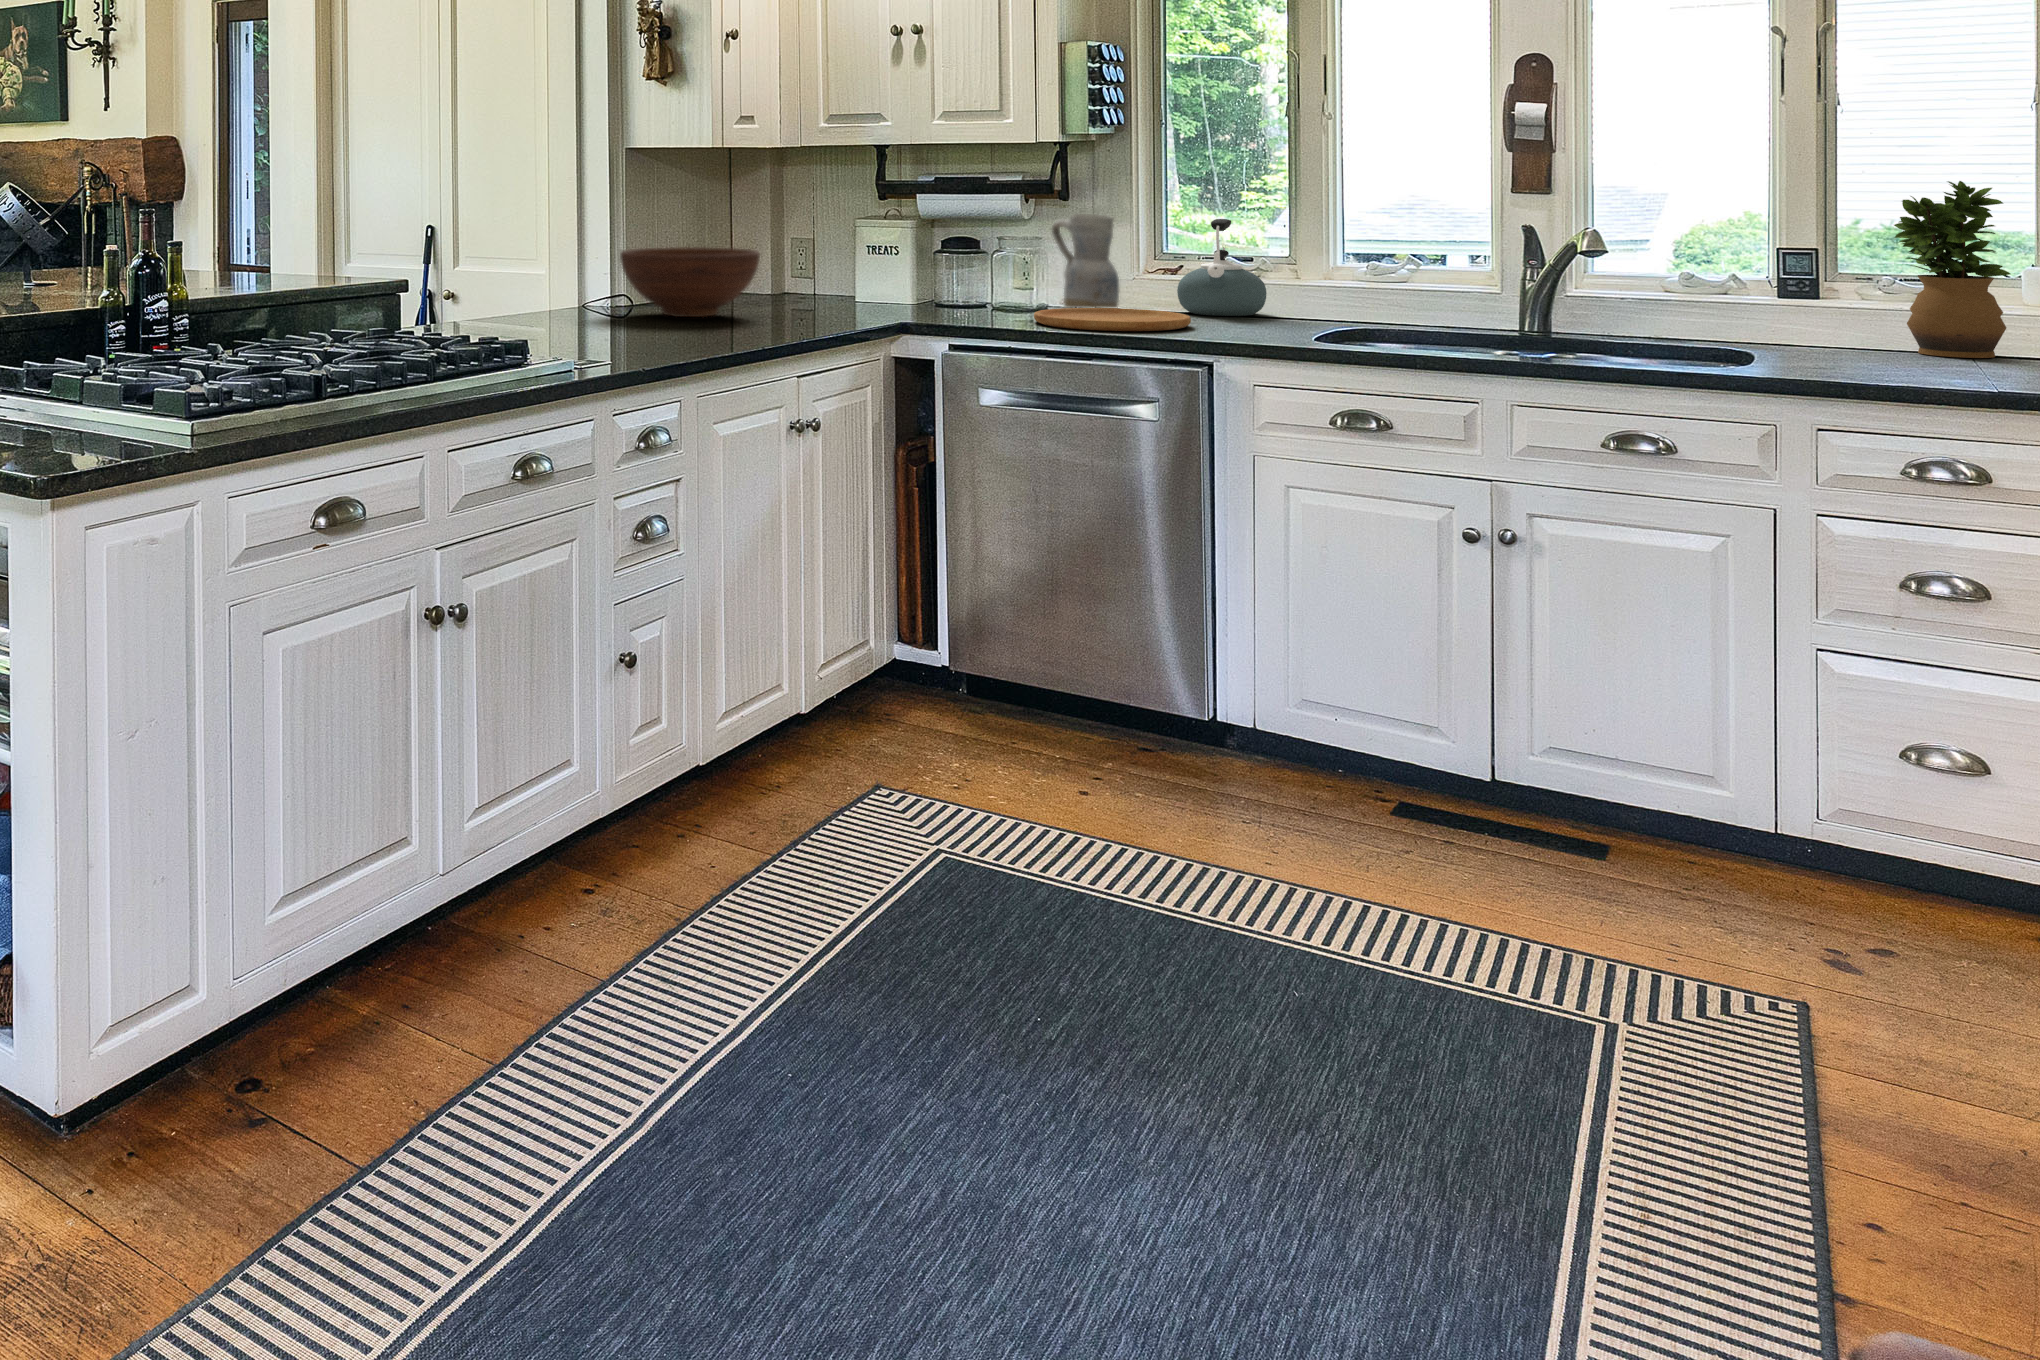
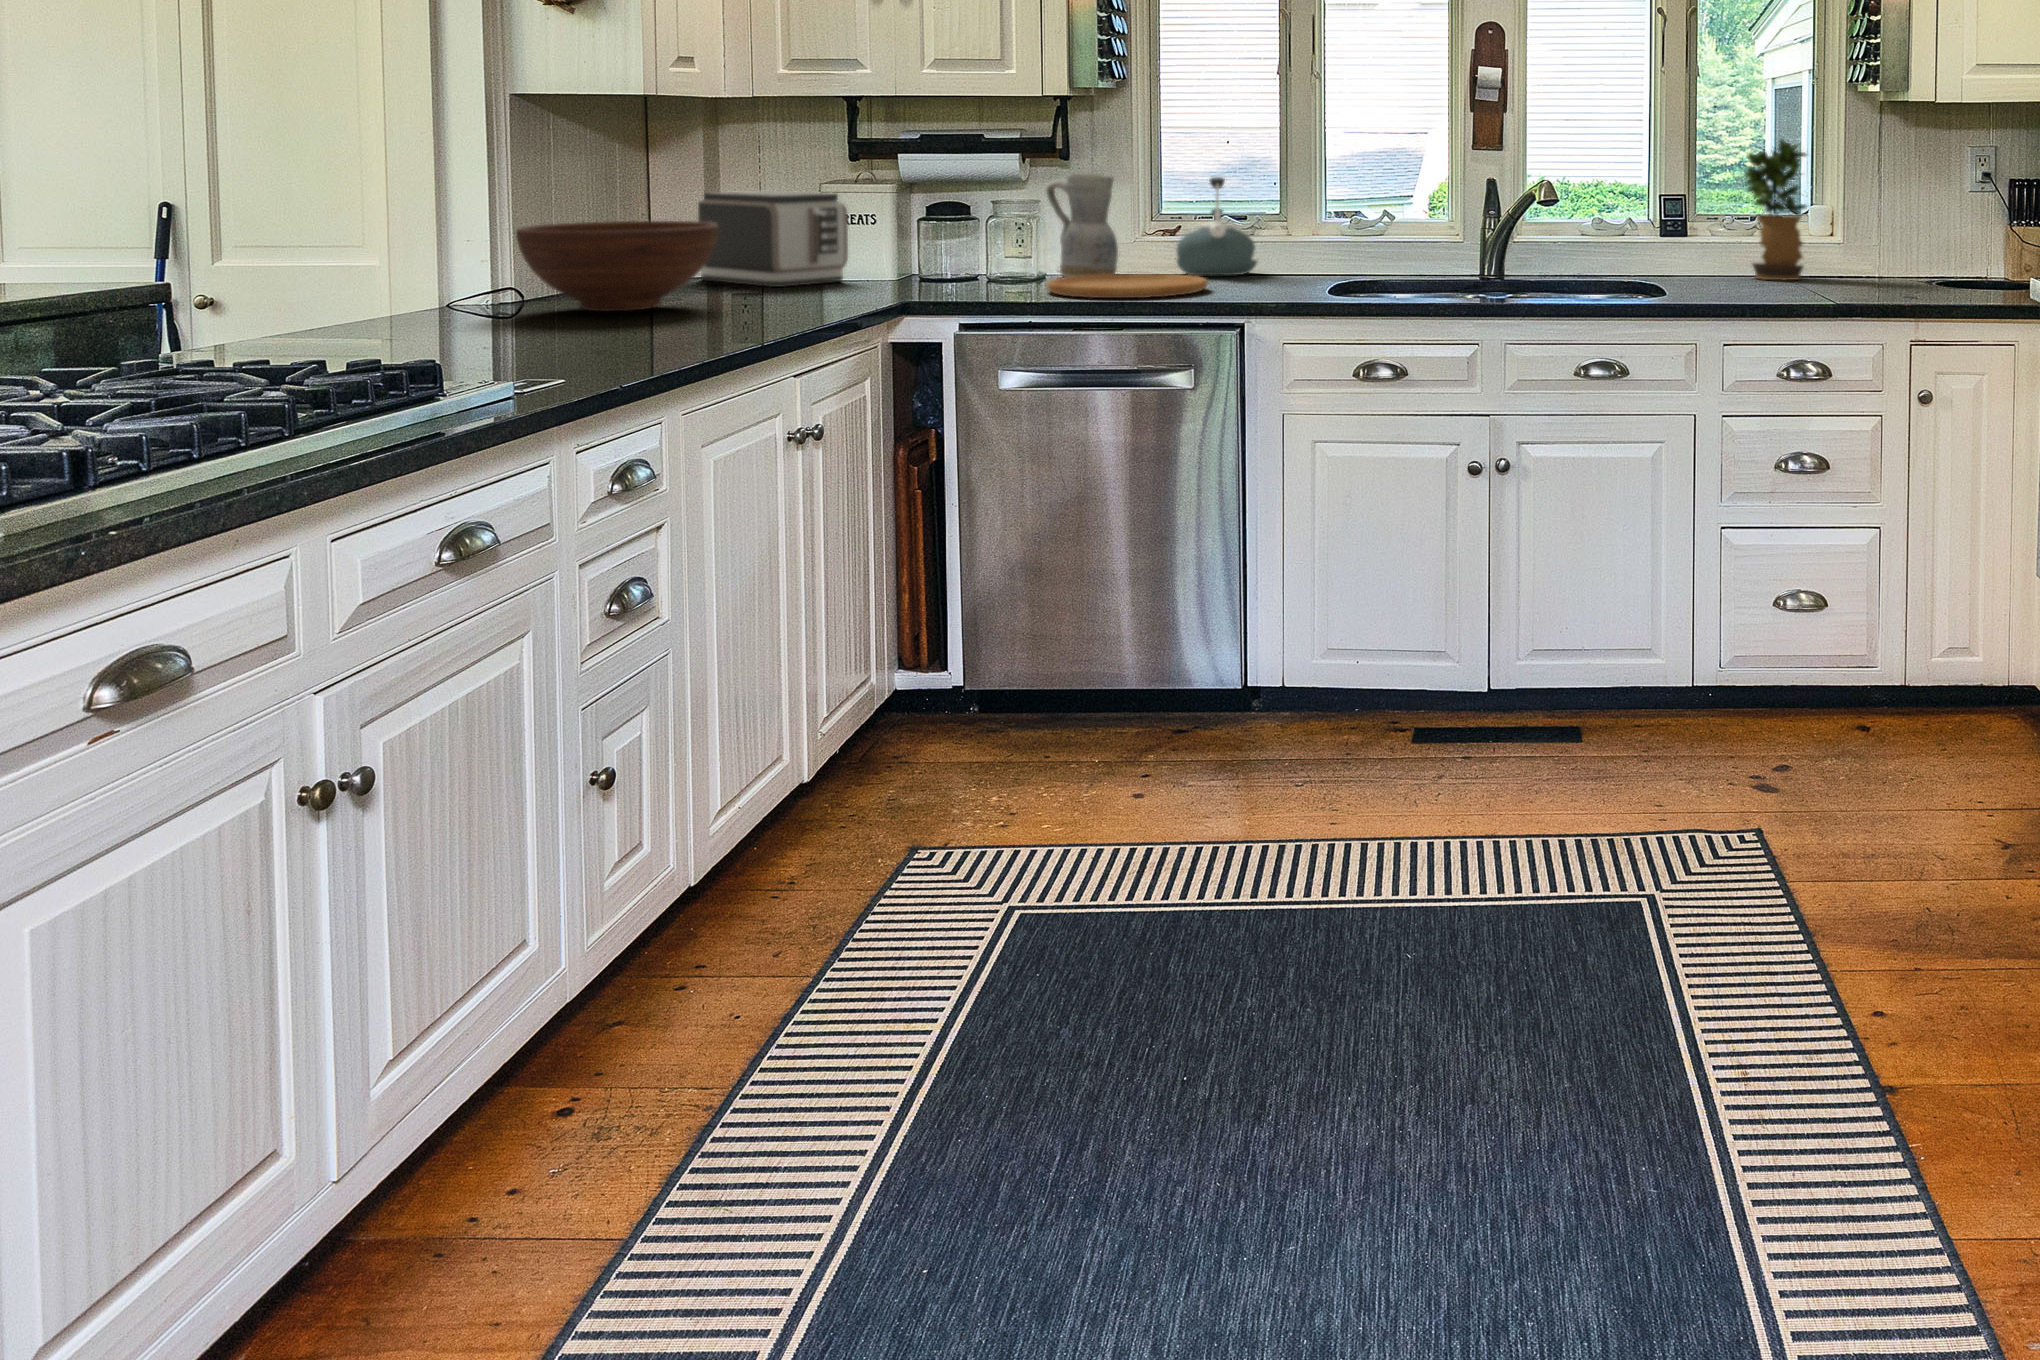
toaster: none [765,225,877,305] -> present [698,191,848,287]

